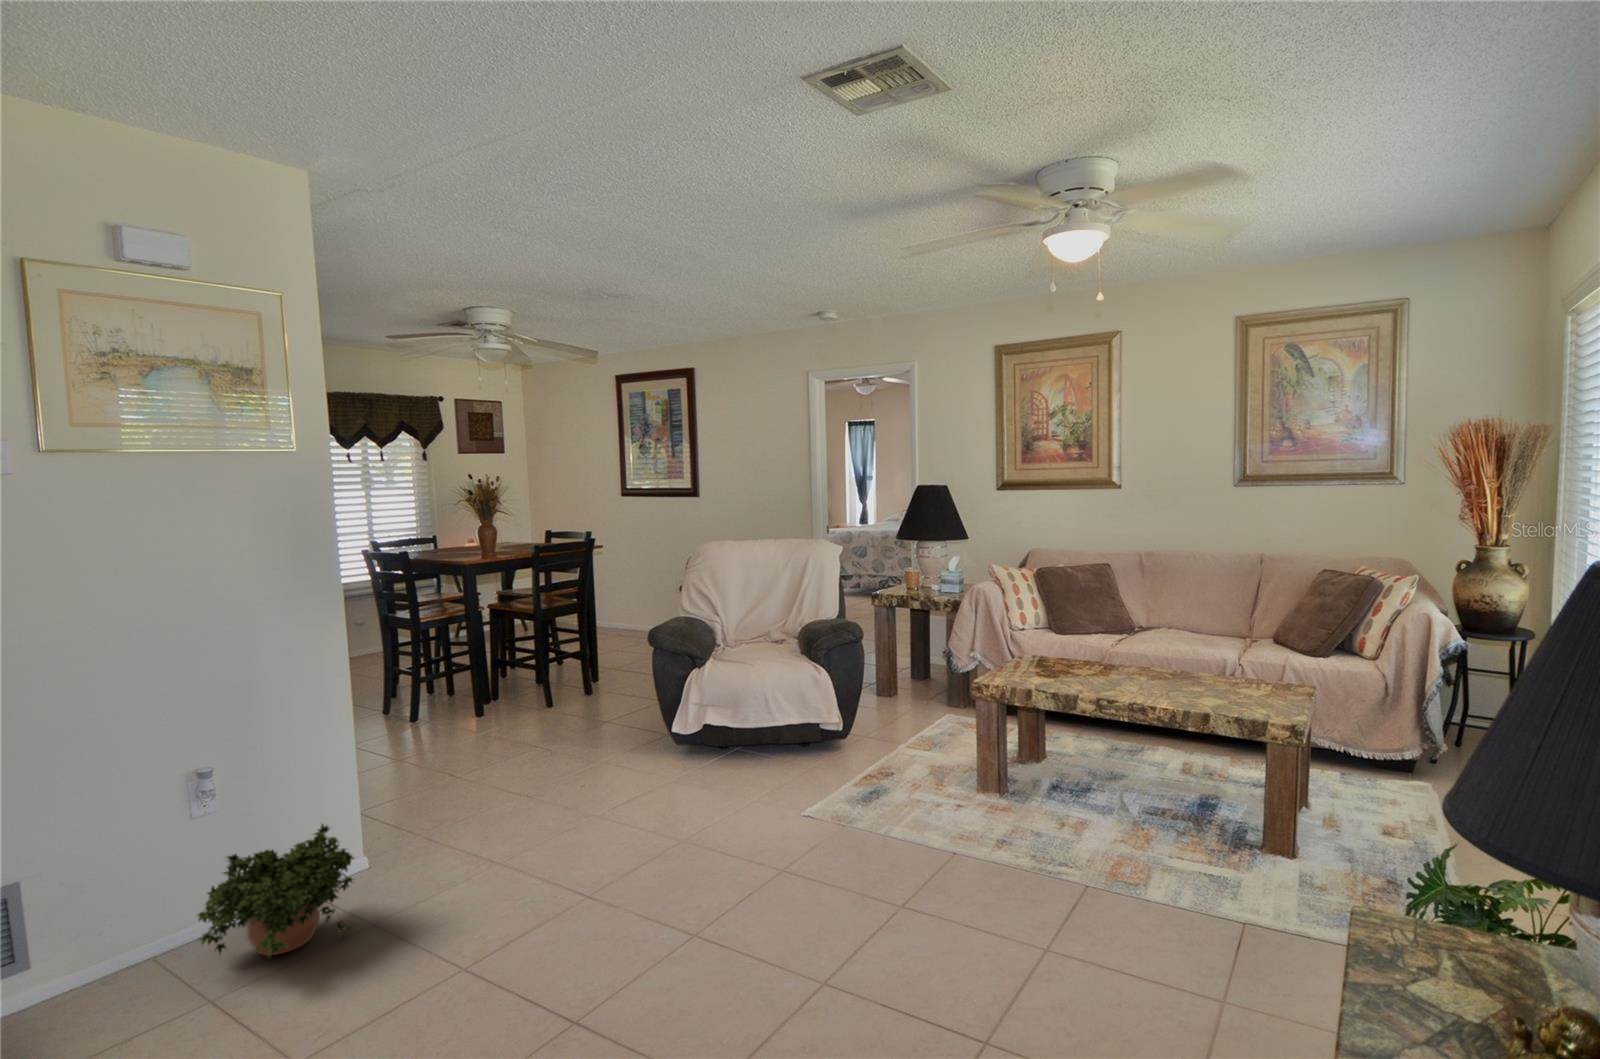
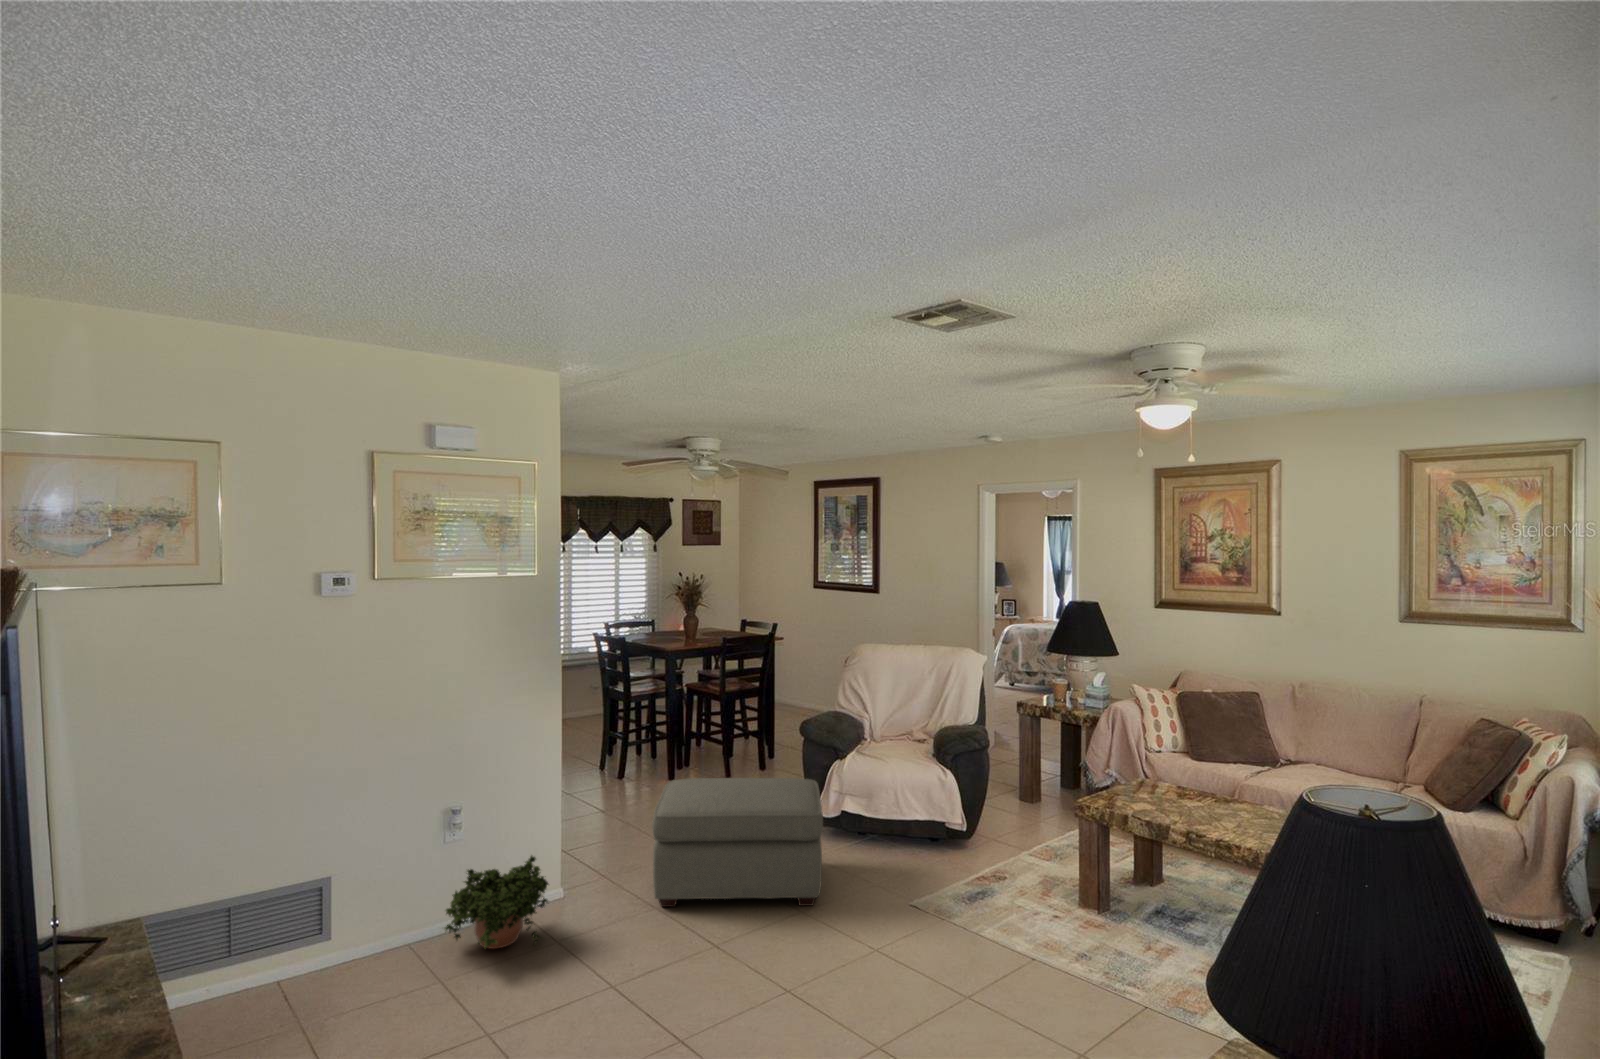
ottoman: none [487,693,703,864] -> present [652,778,823,907]

